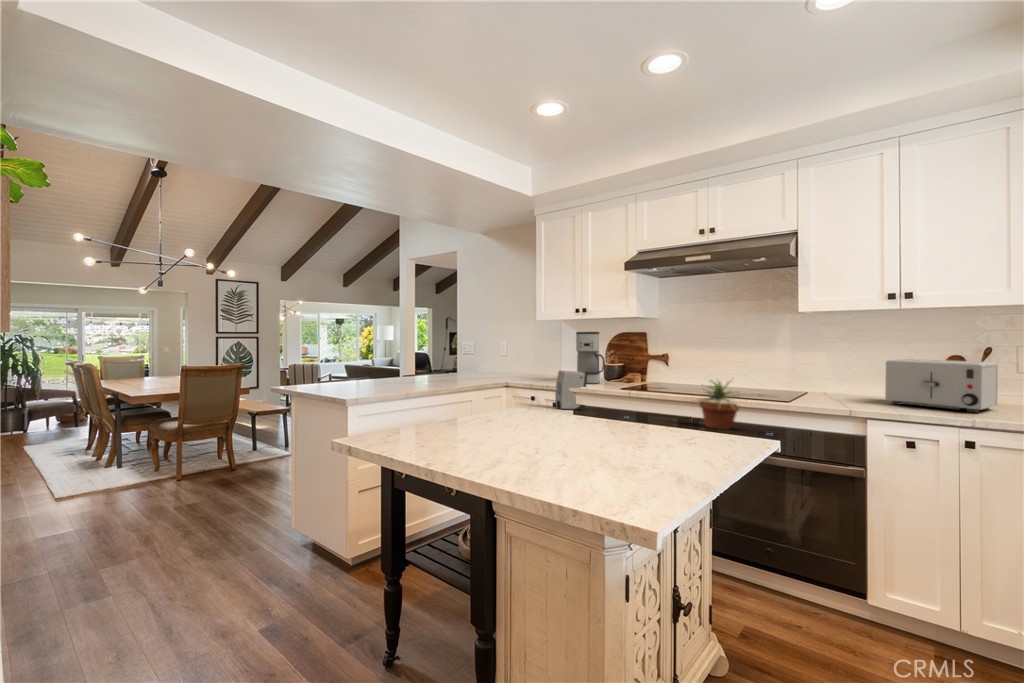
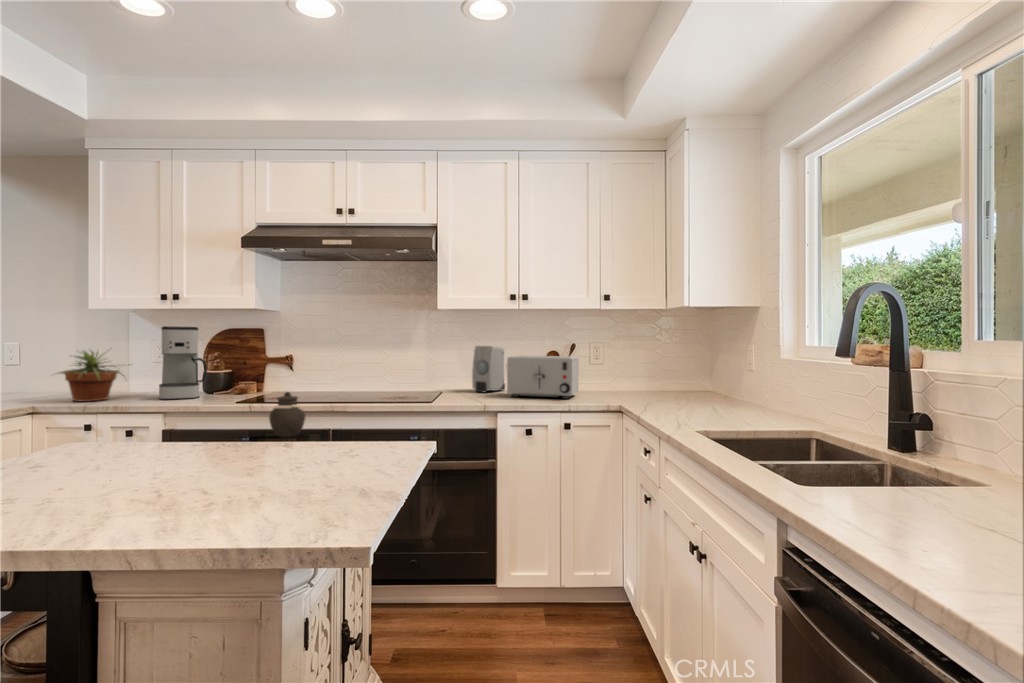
soap dispenser: present [555,370,587,410] -> present [472,346,505,393]
potted plant: present [698,380,740,429] -> present [59,350,123,402]
jar: none [645,384,673,421] -> present [269,392,305,438]

